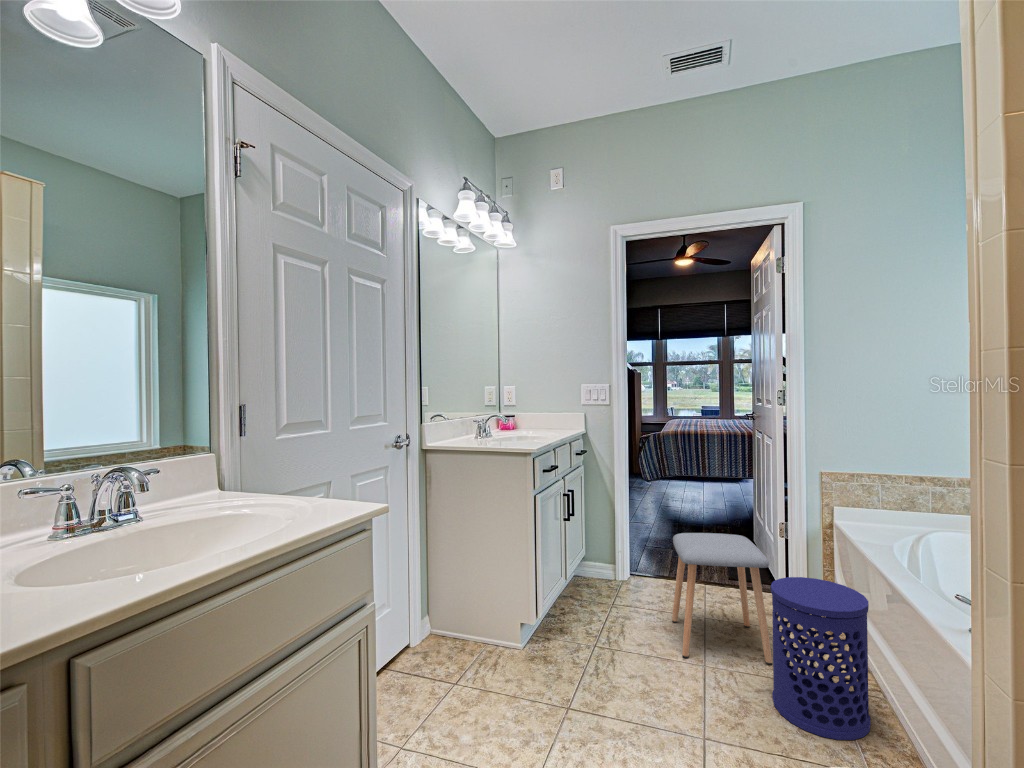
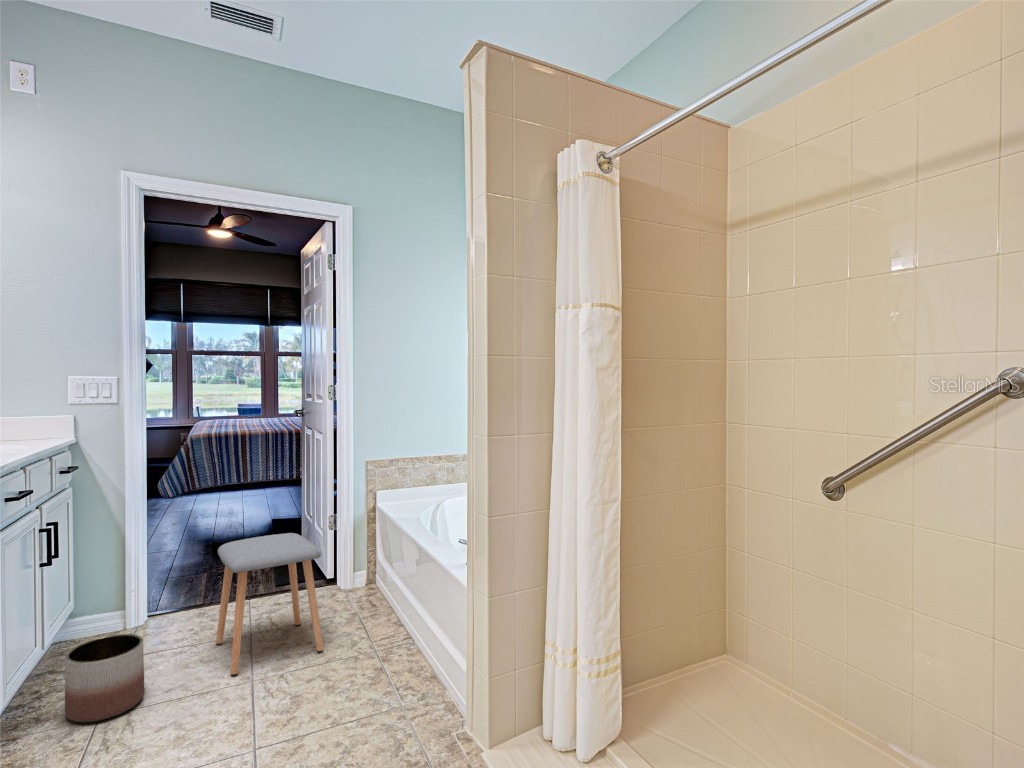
waste bin: present [771,577,871,740] -> none [324,557,404,696]
planter: none [563,590,614,657] -> present [65,634,144,722]

